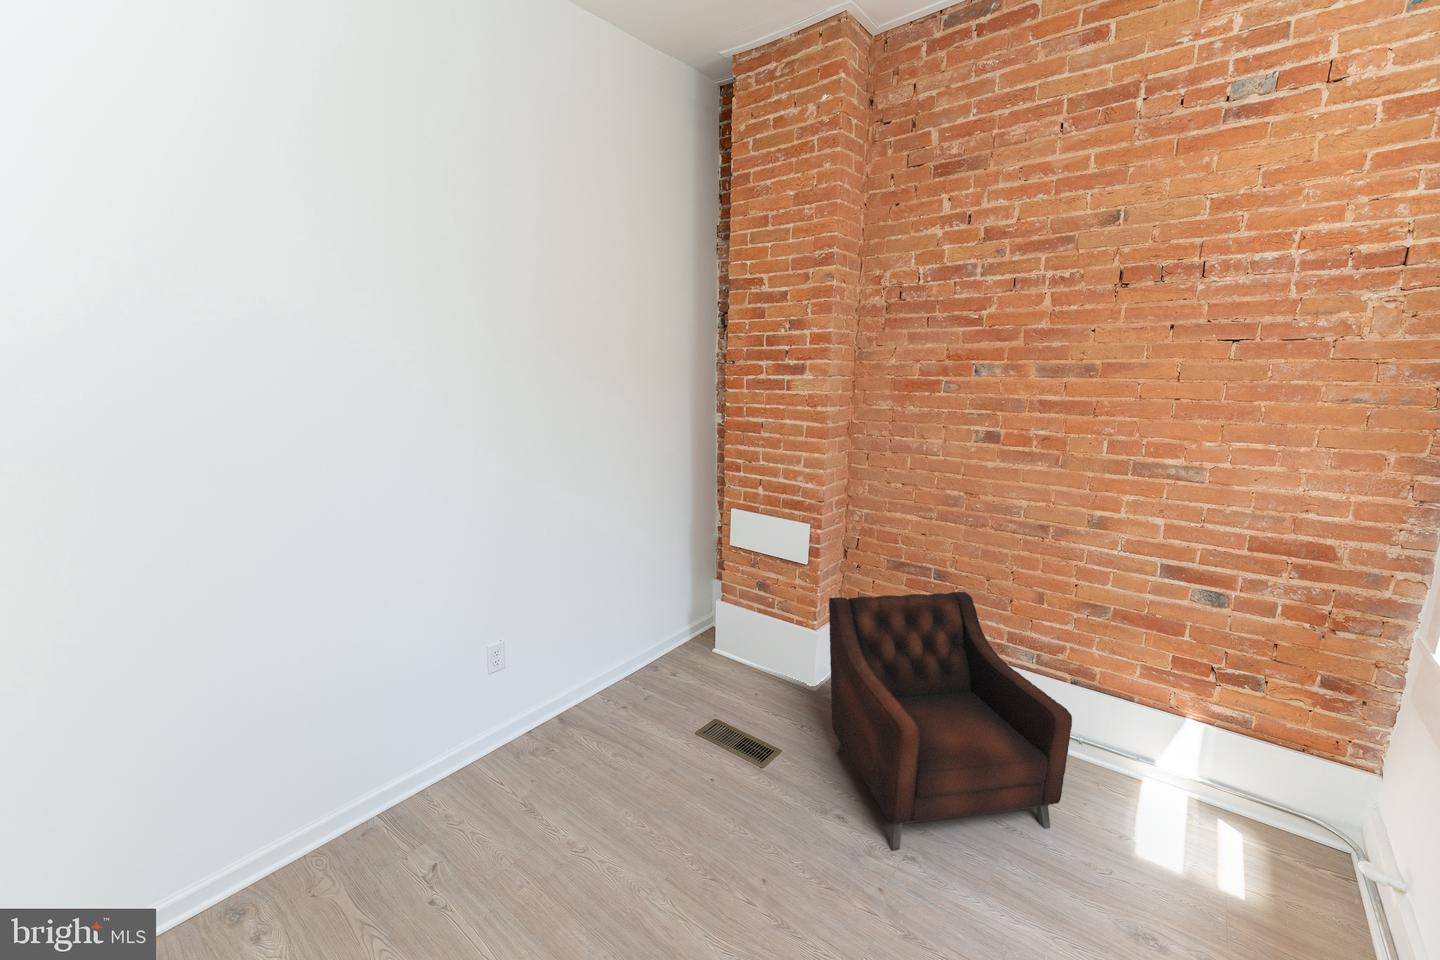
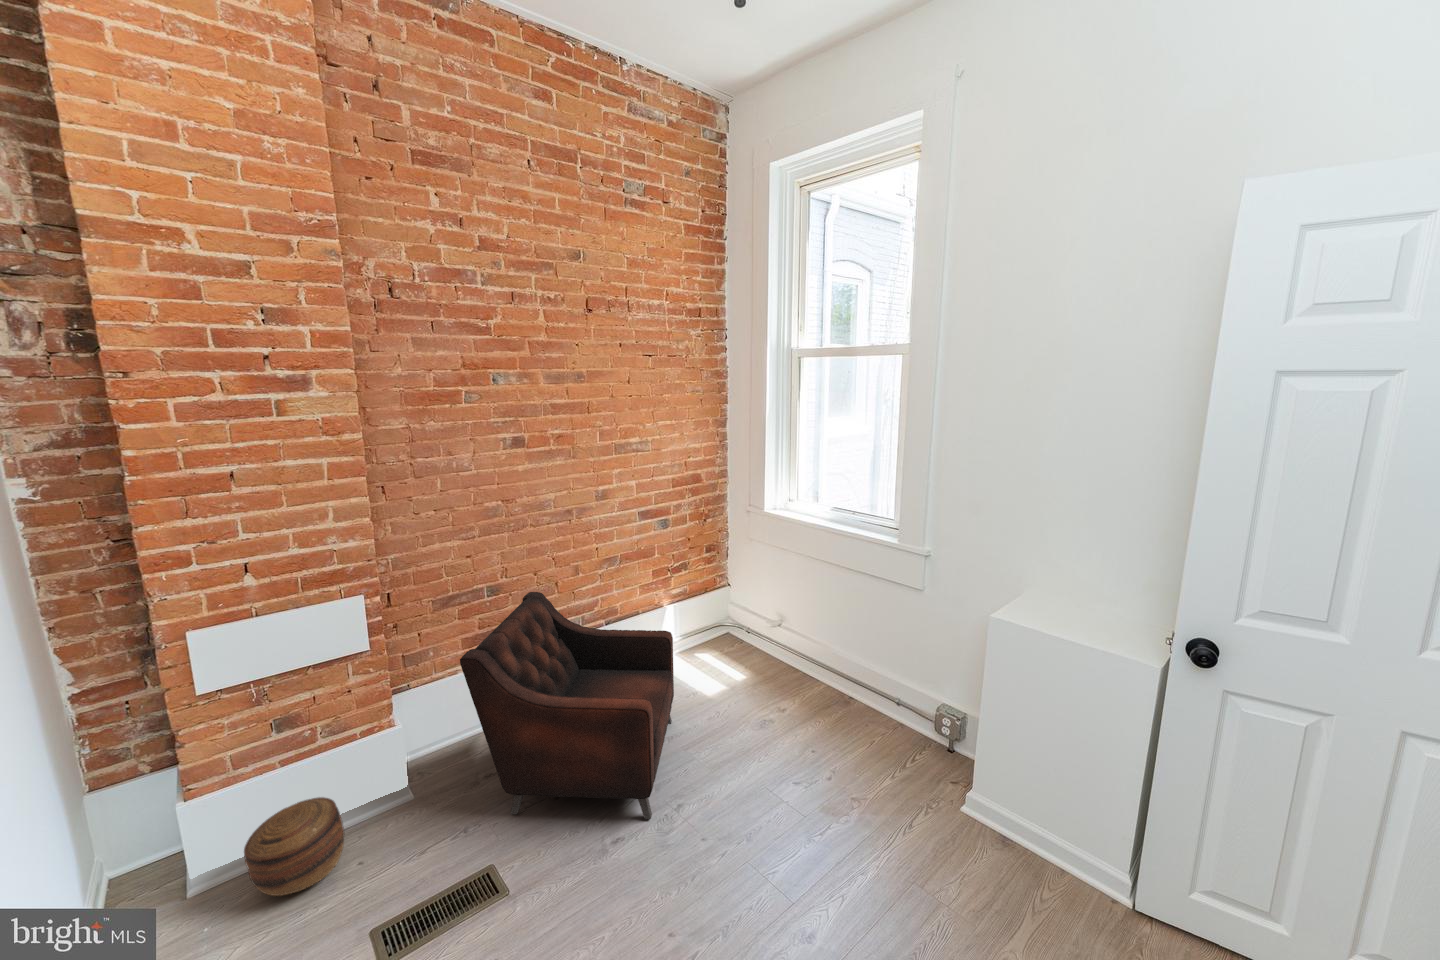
basket: none [718,639,768,691] -> present [244,797,345,896]

